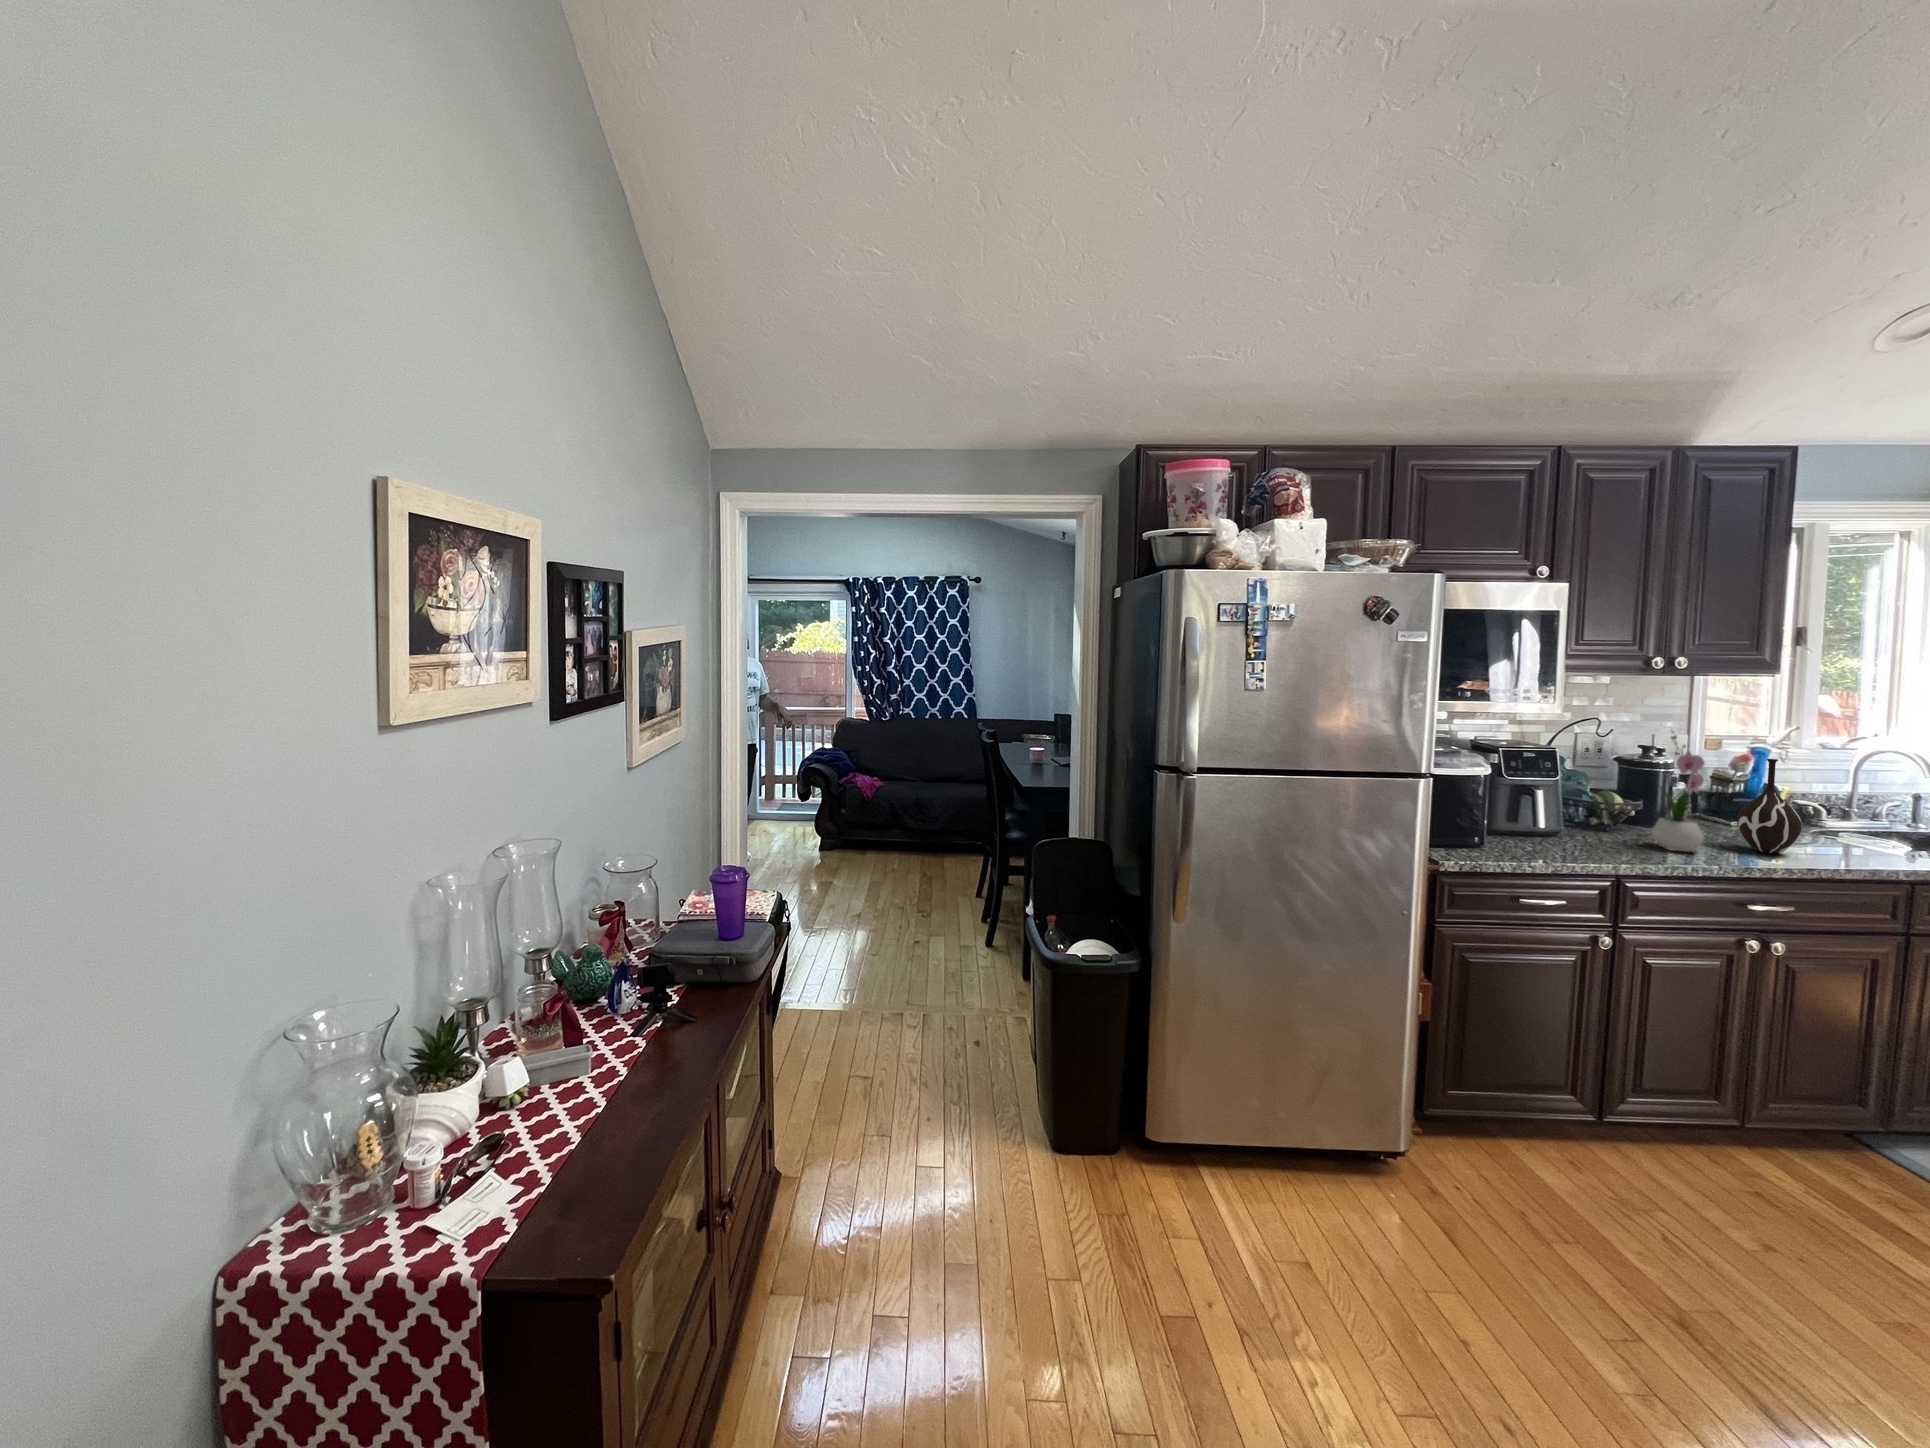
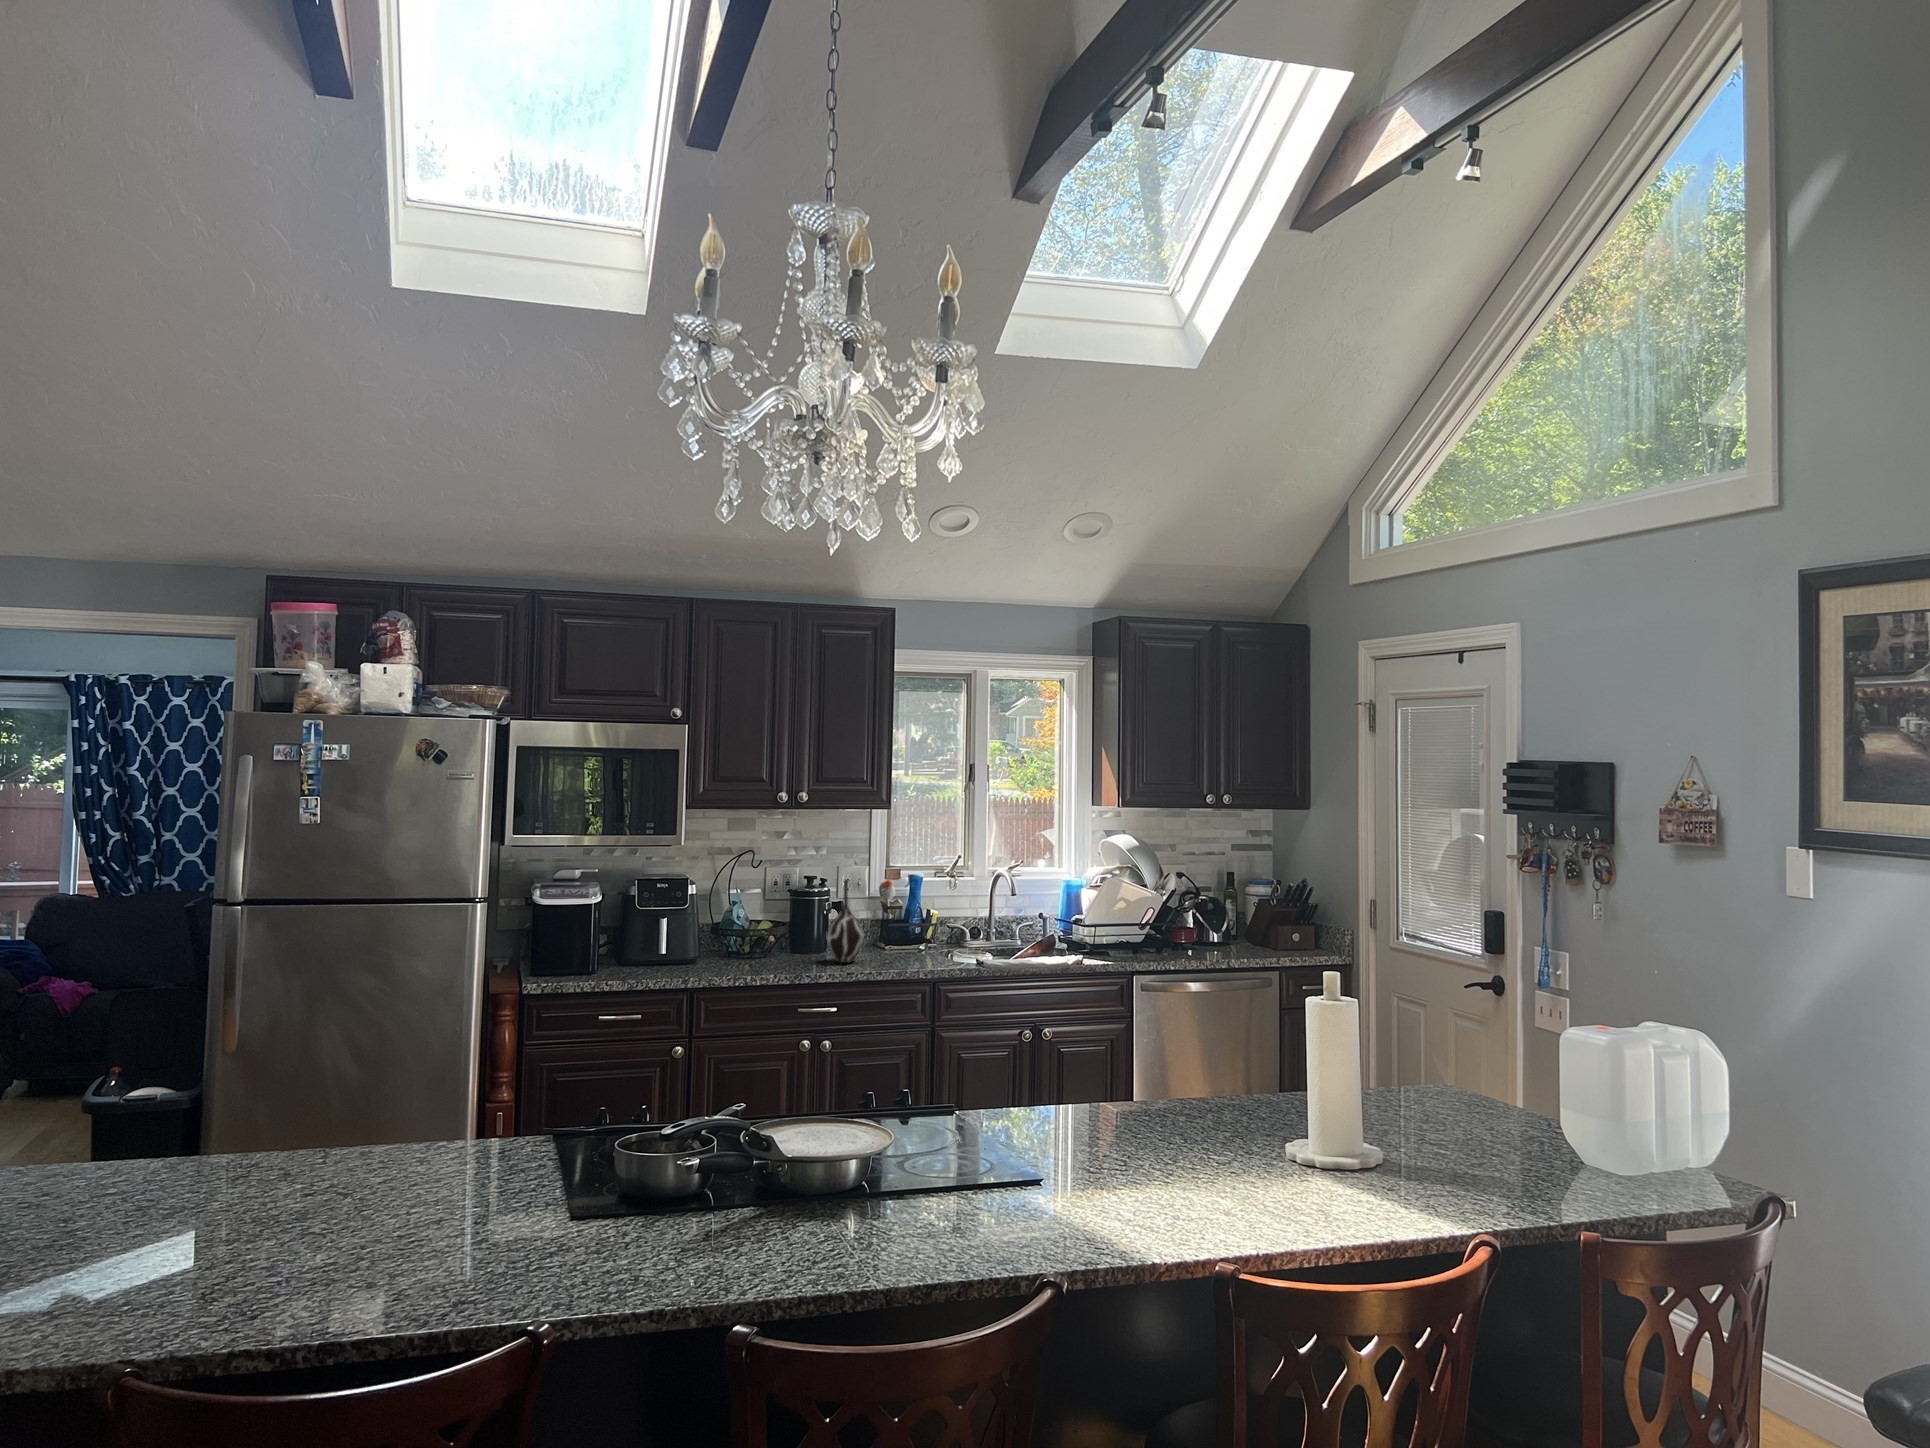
flower arrangement: present [1652,736,1704,852] -> none [754,861,790,965]

